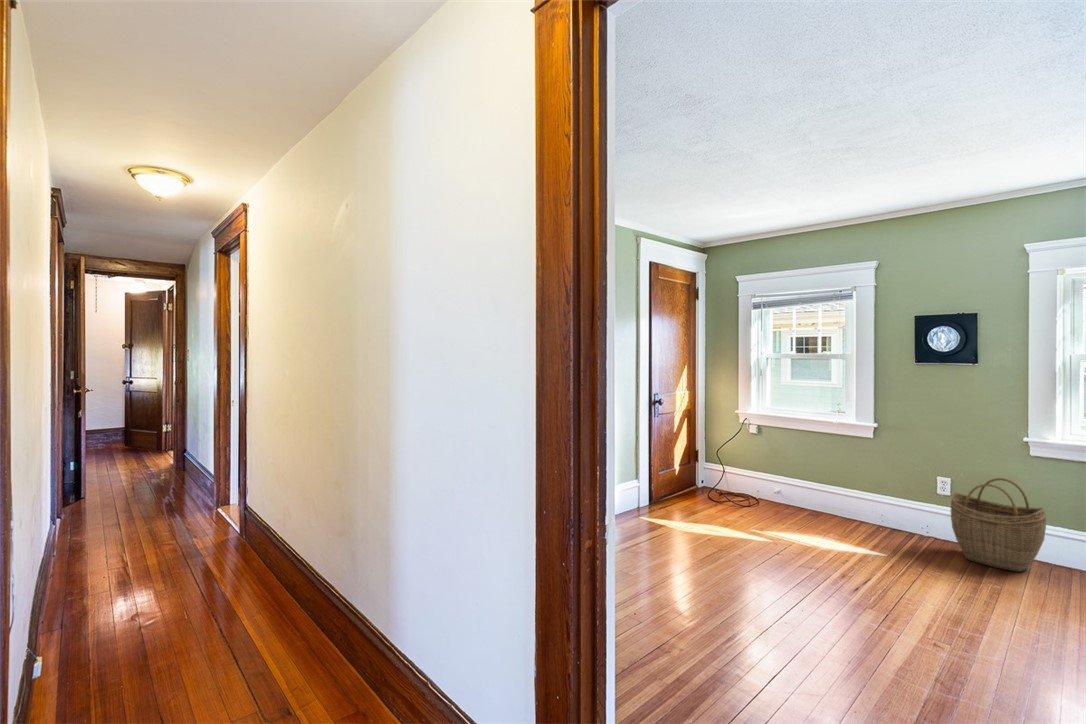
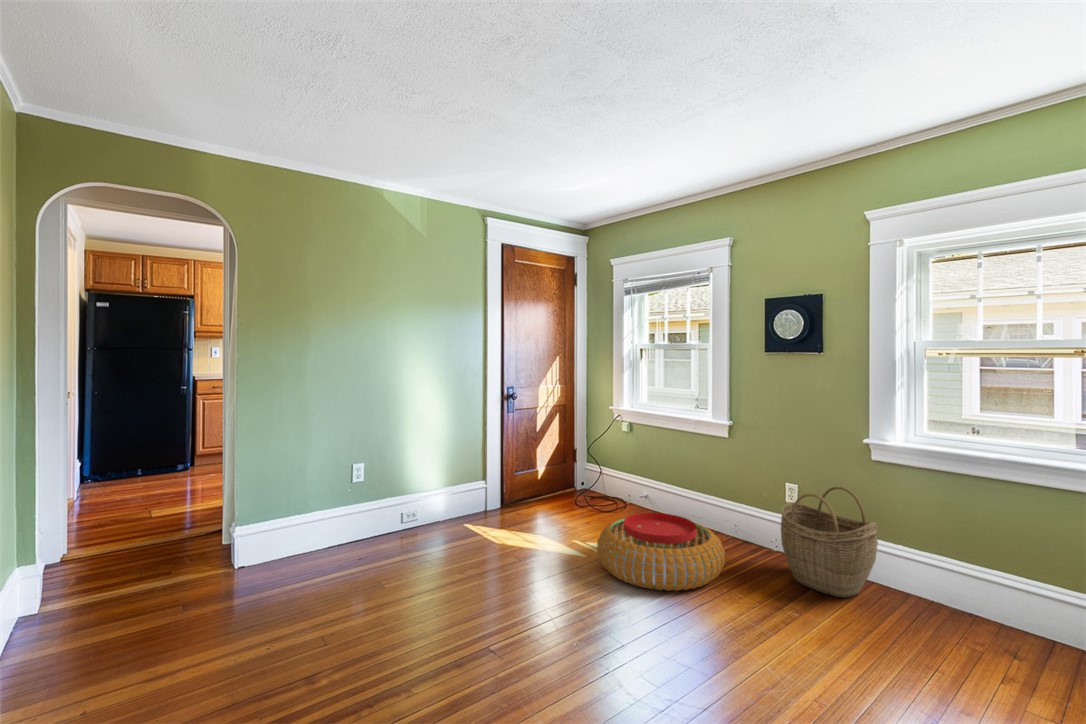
pouf: none [785,505,911,570] -> present [597,513,725,591]

